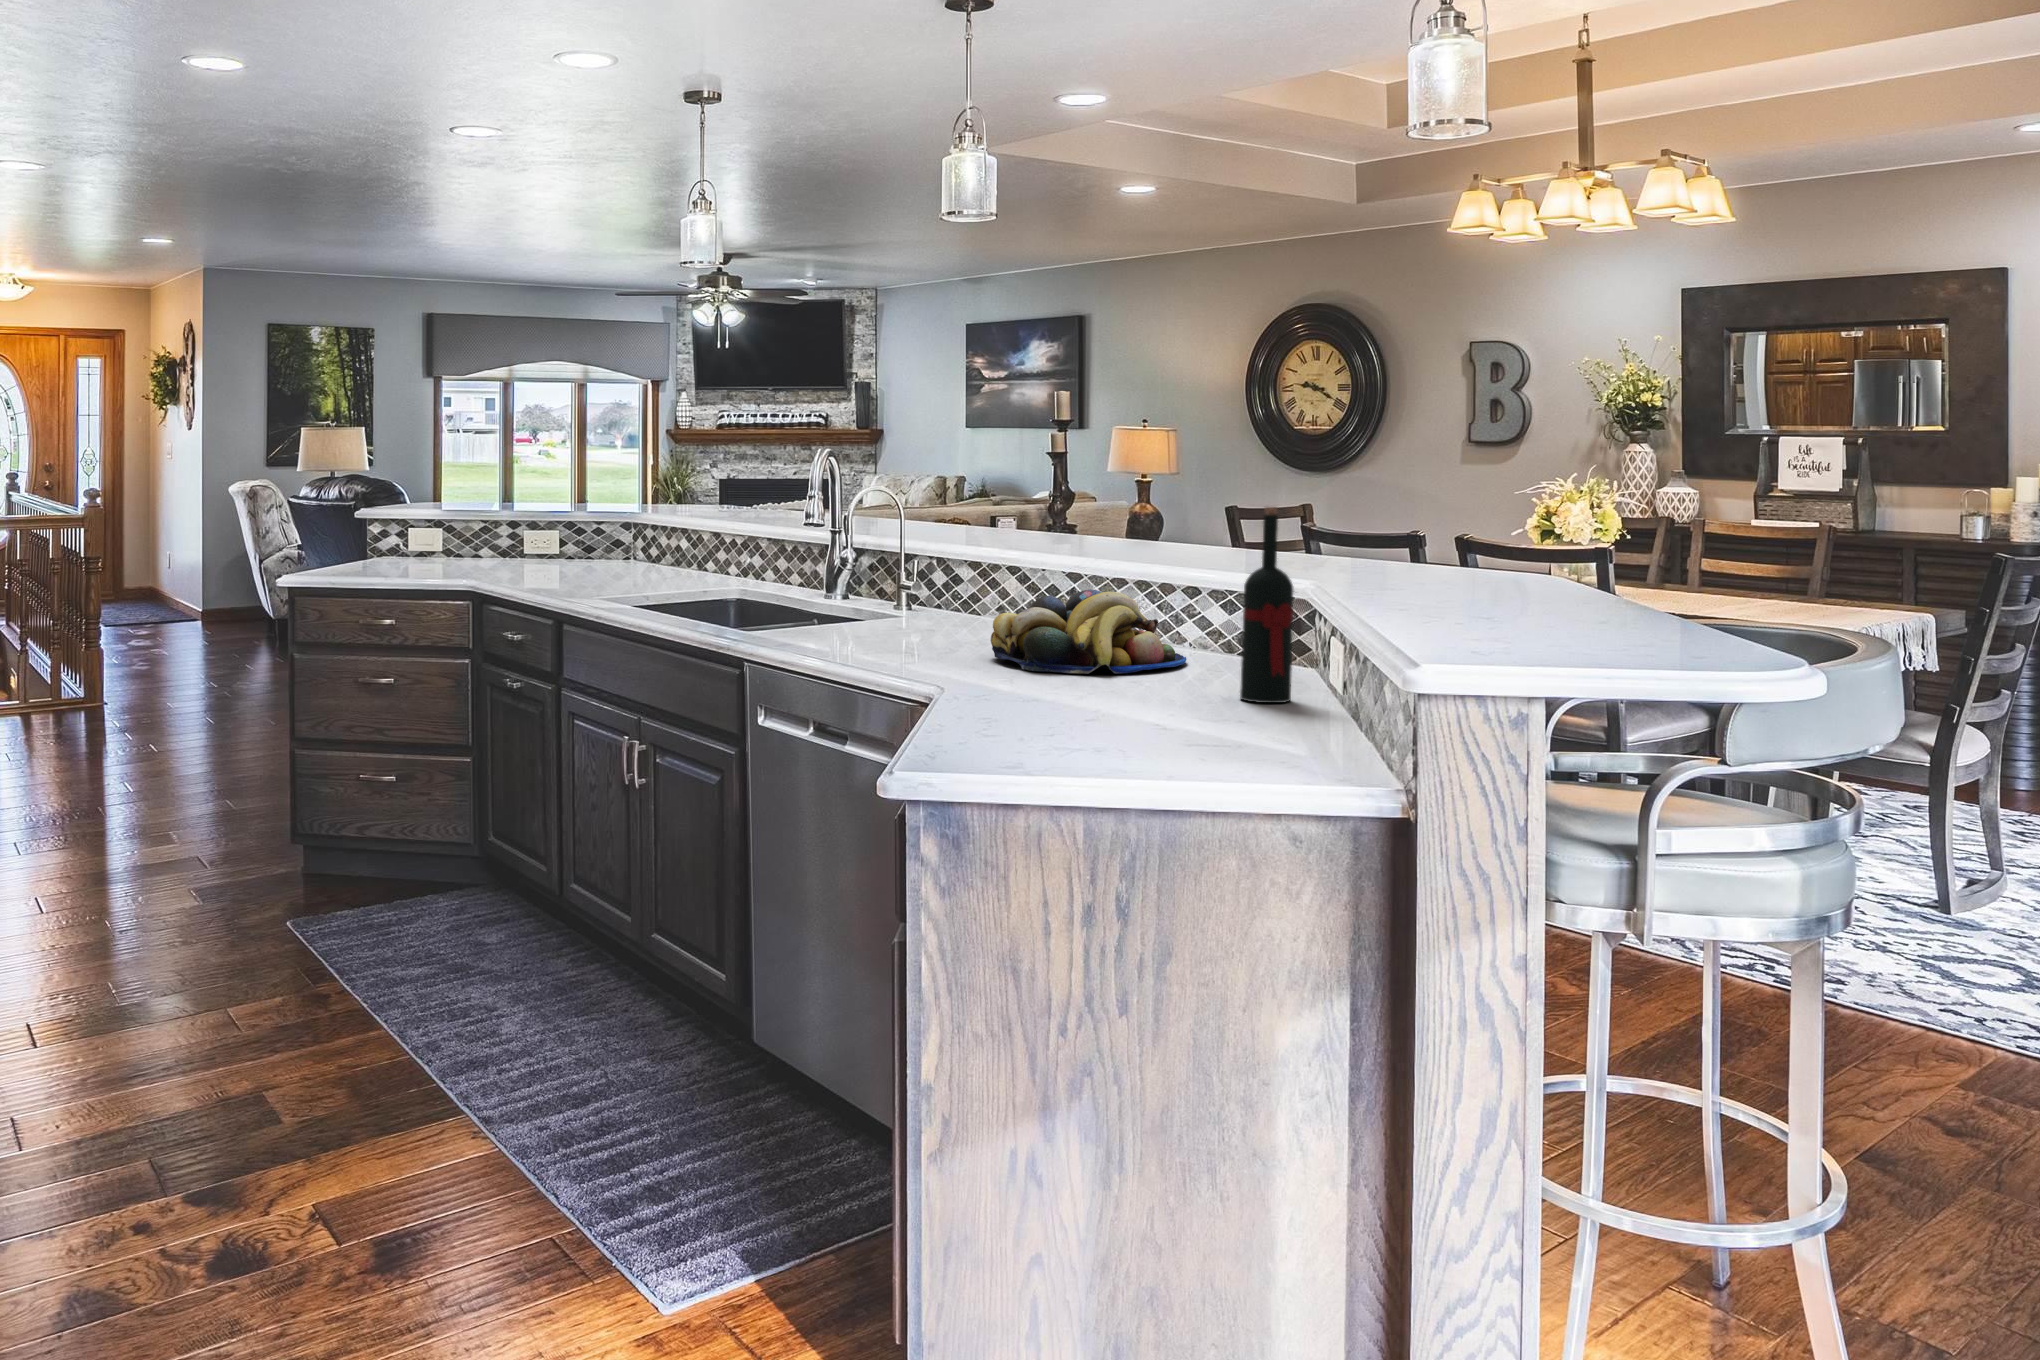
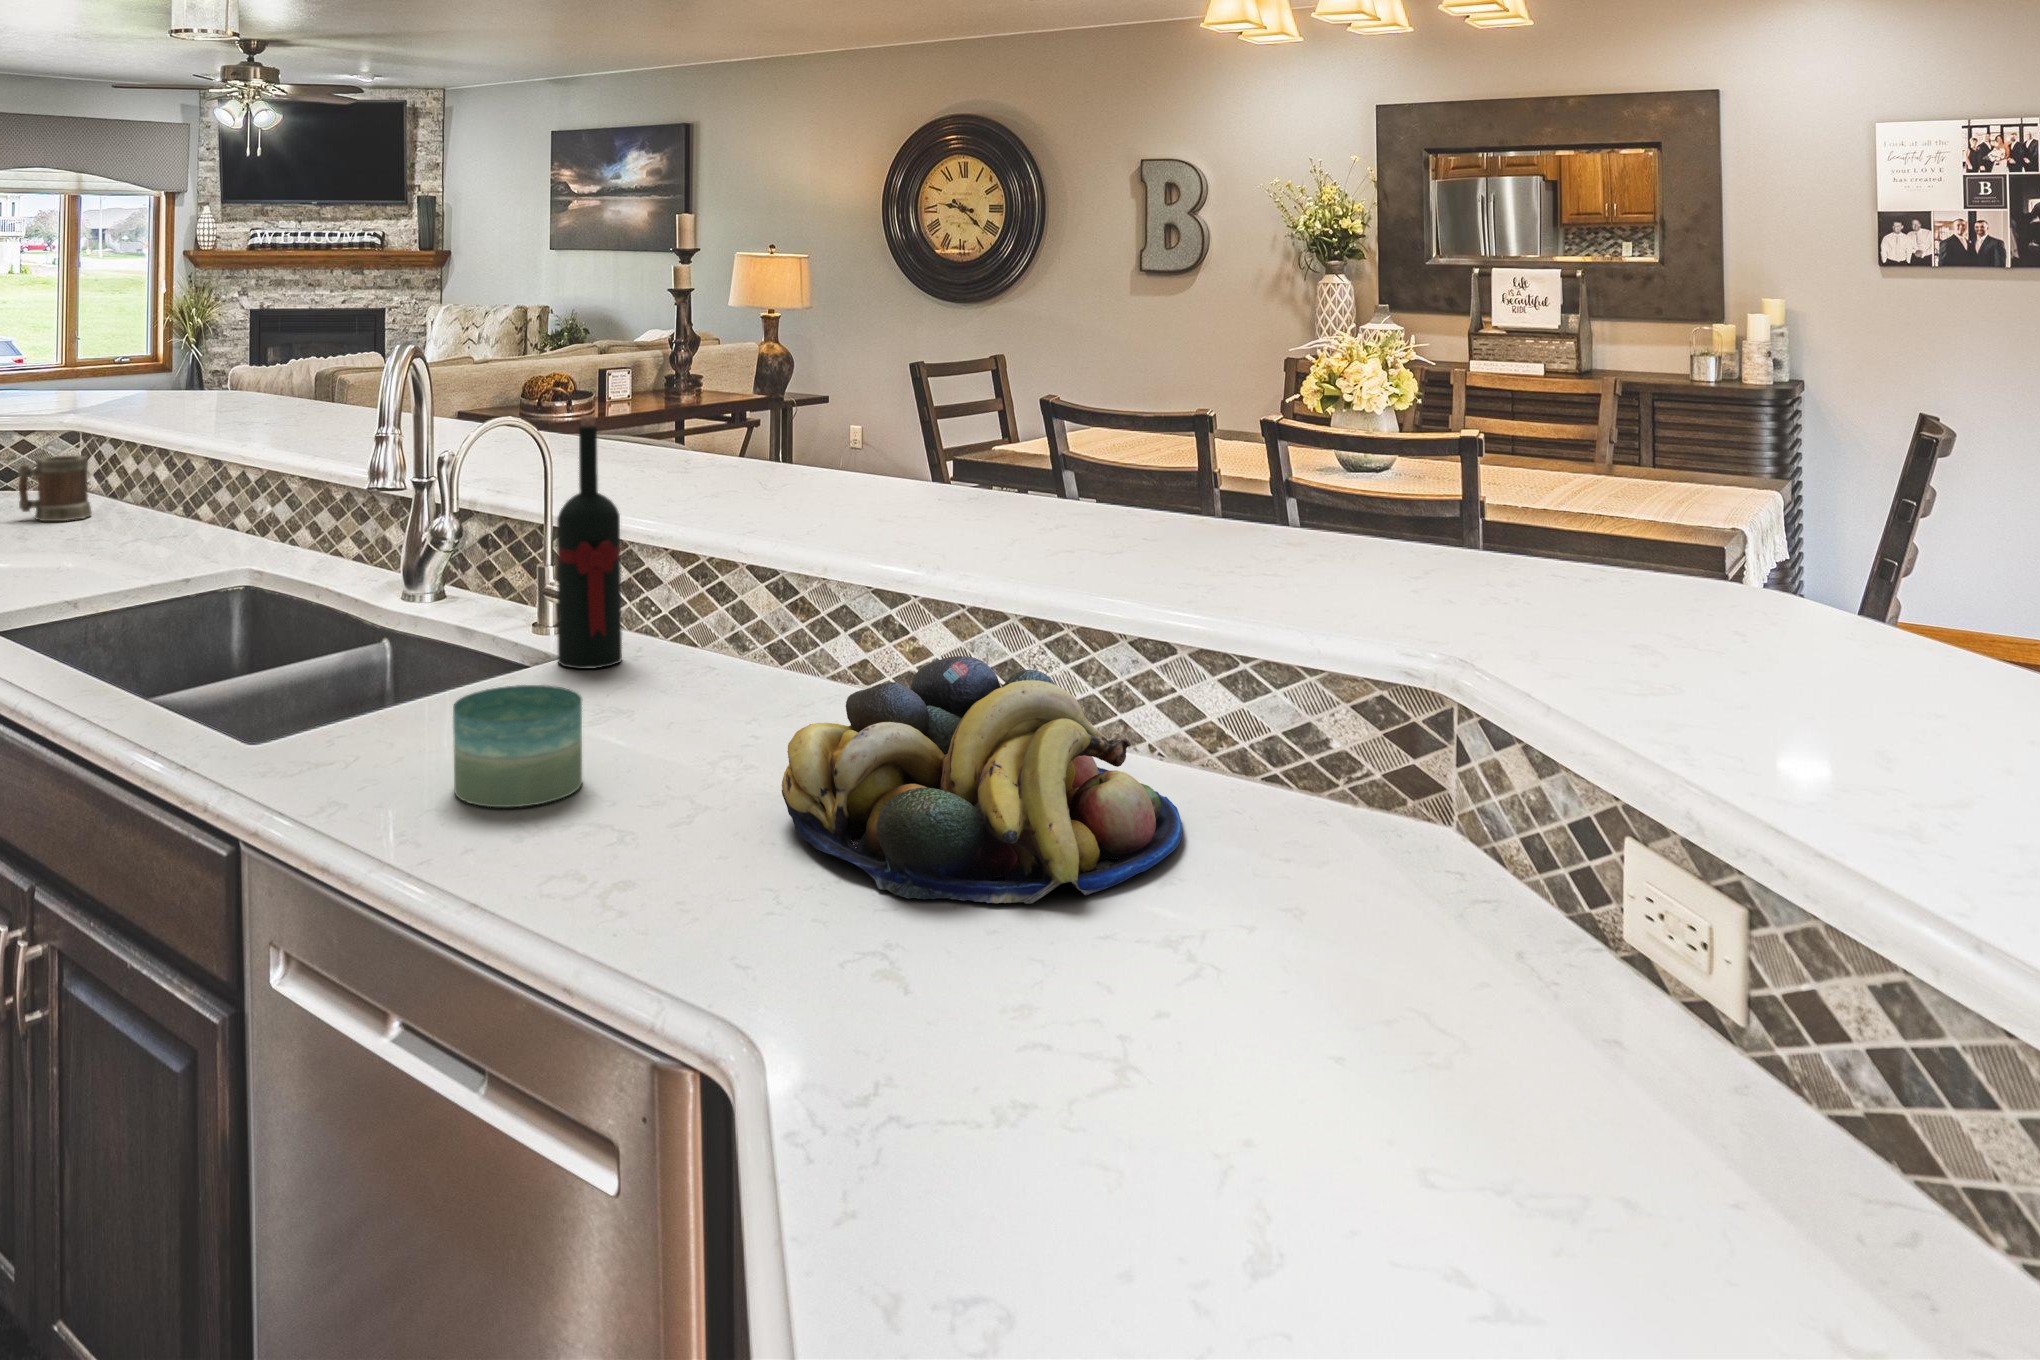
wine bottle: present [1240,507,1293,703] -> present [557,416,622,669]
mug: none [598,534,640,573] -> present [18,455,92,521]
candle: none [841,602,903,649] -> present [453,685,582,807]

